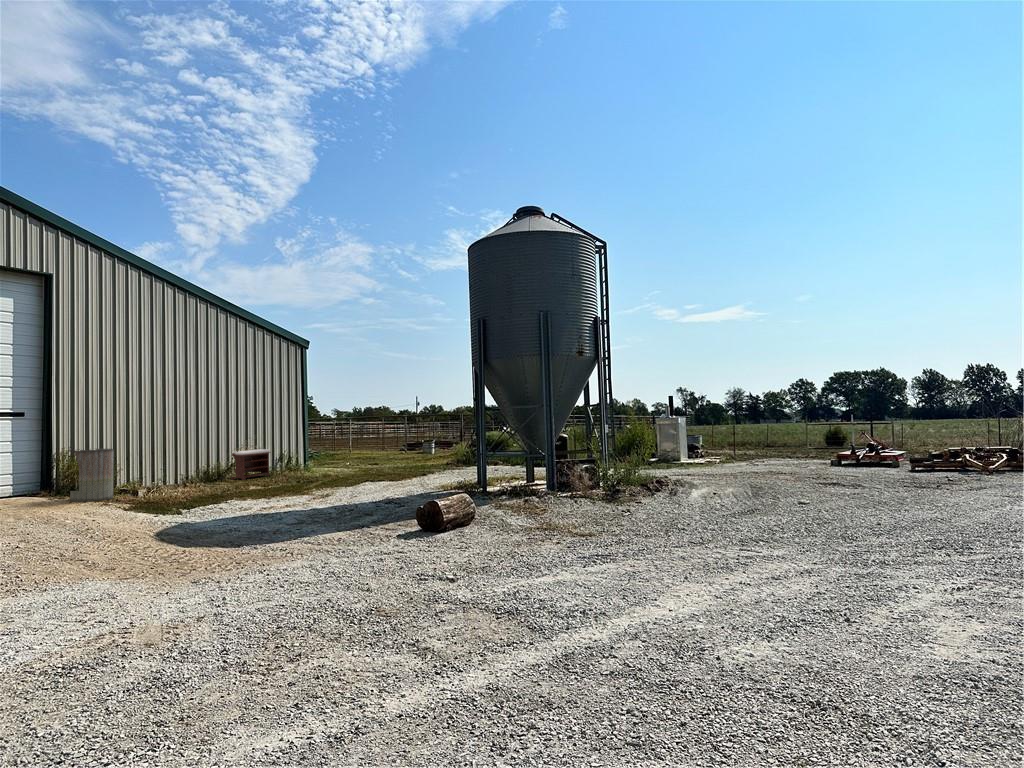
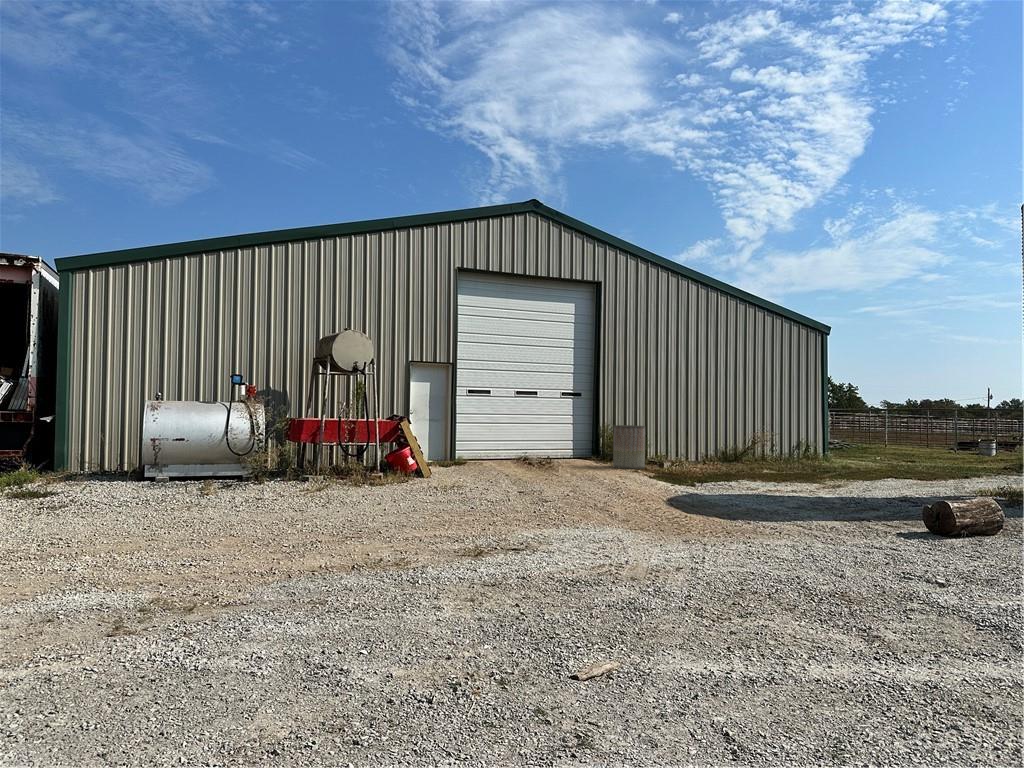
bench: present [231,449,270,480] -> none [747,435,787,464]

